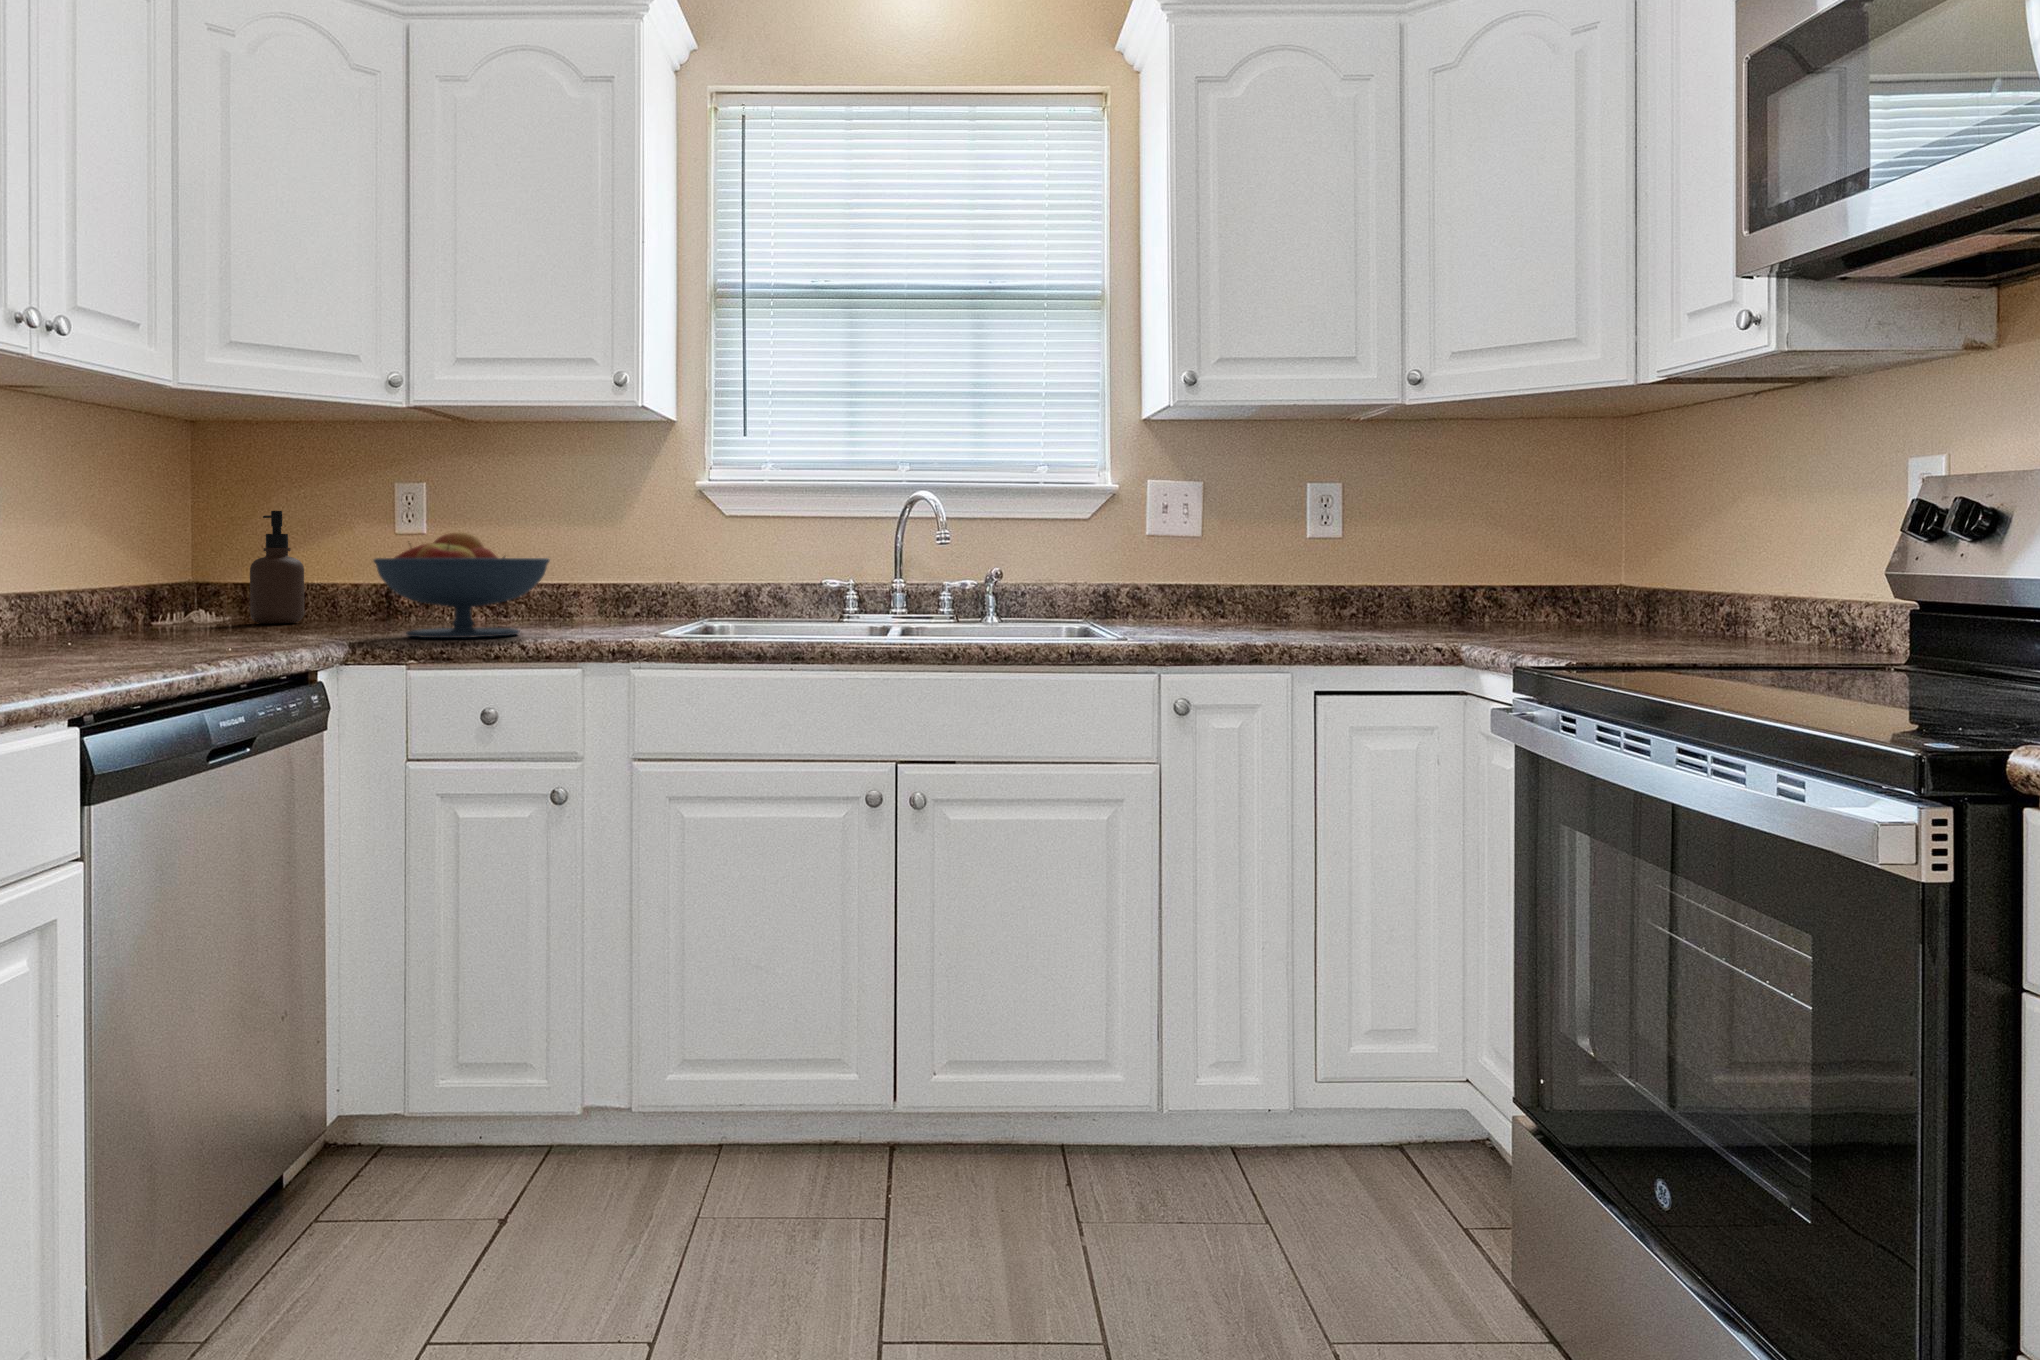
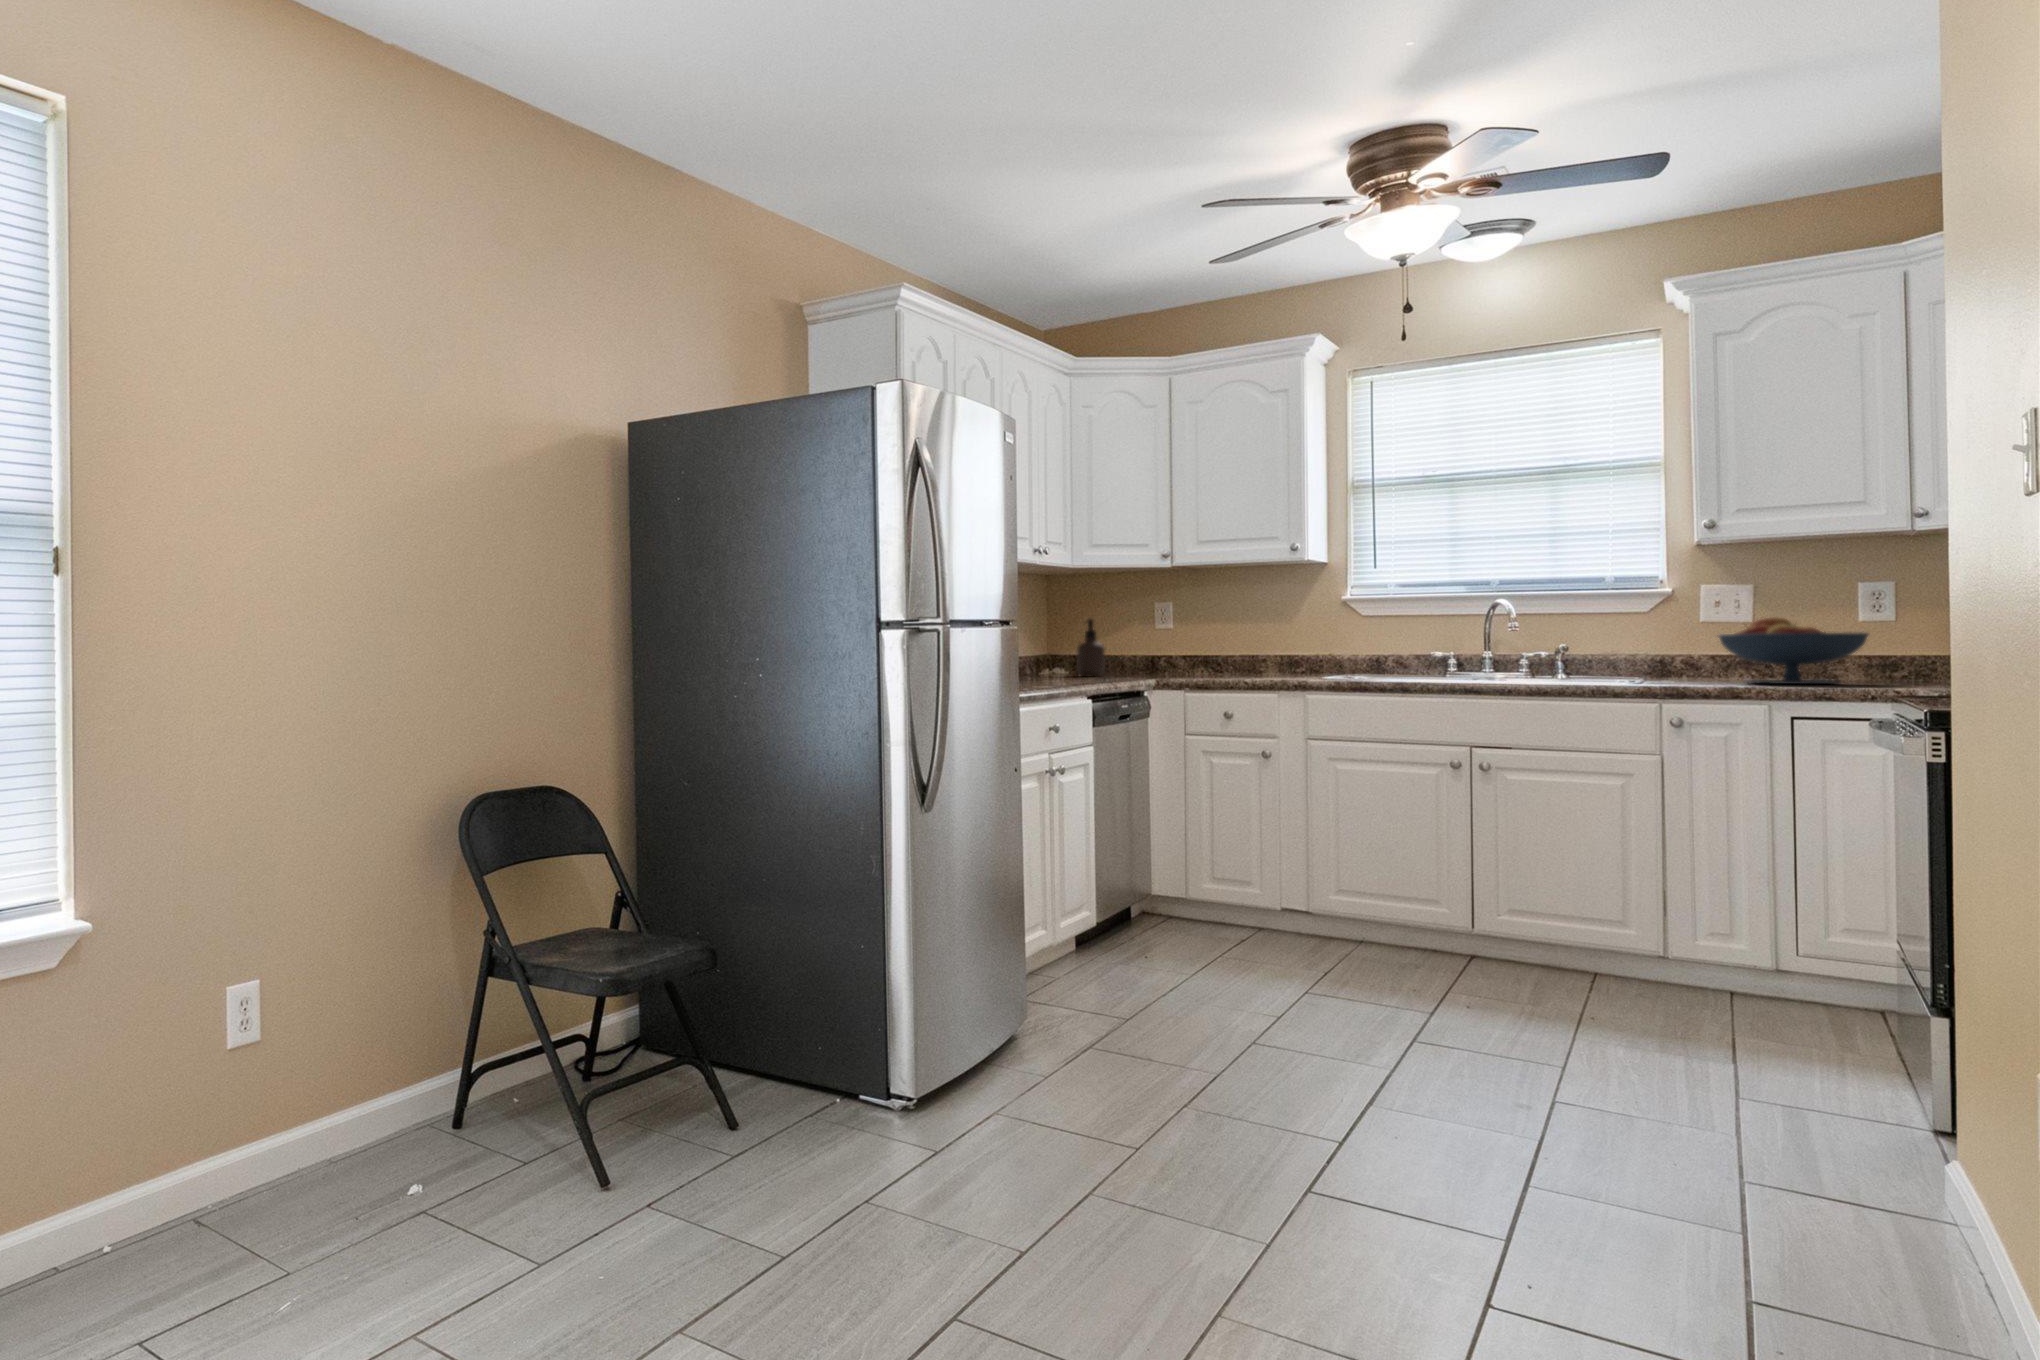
fruit bowl: present [374,532,550,638] -> present [1719,617,1868,684]

